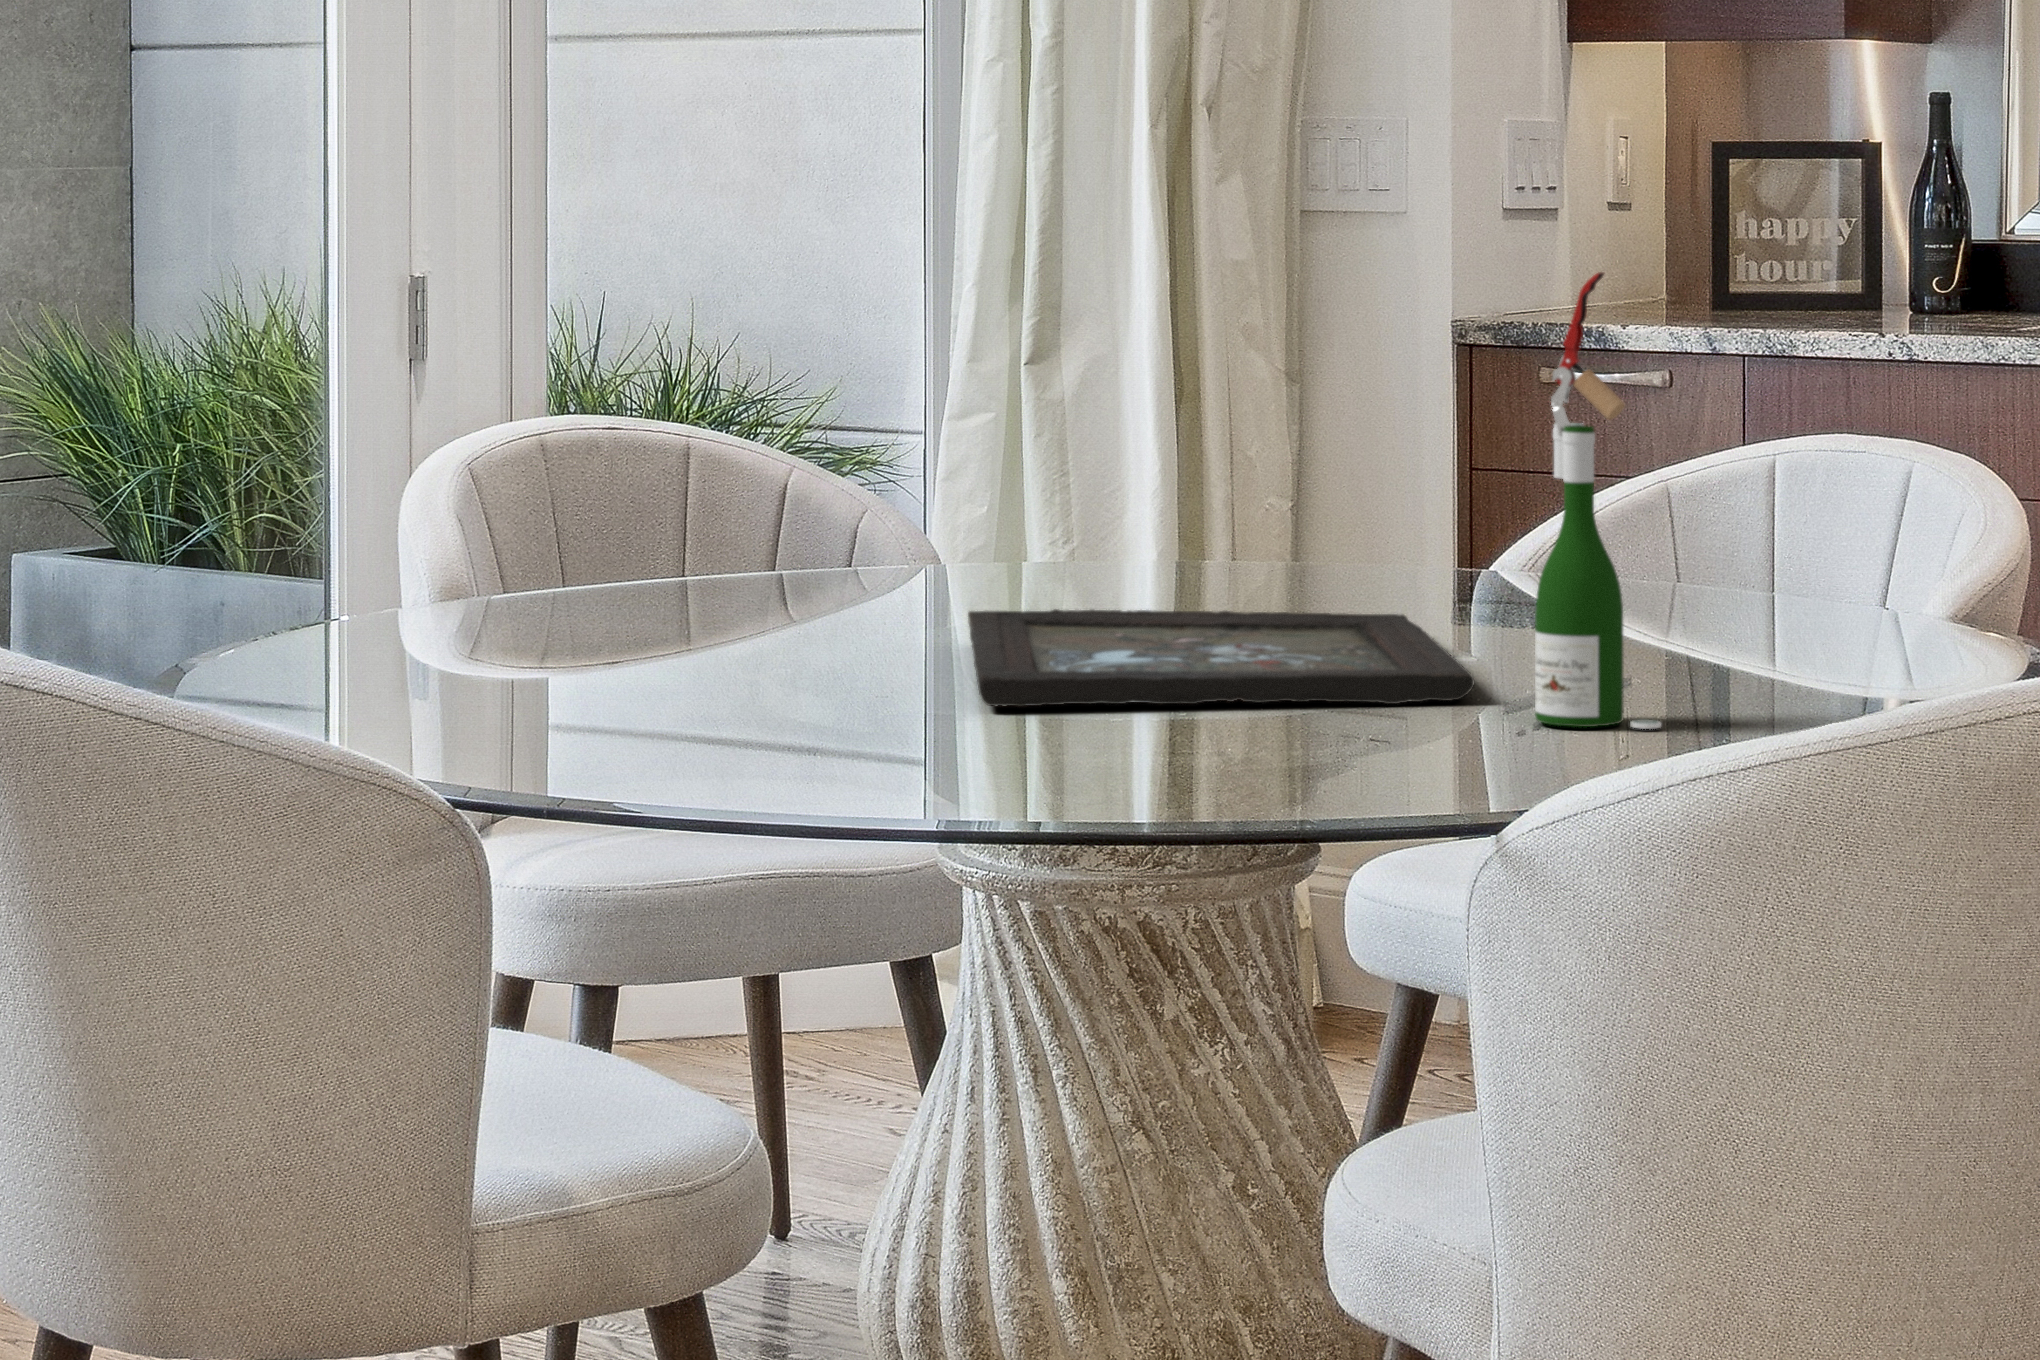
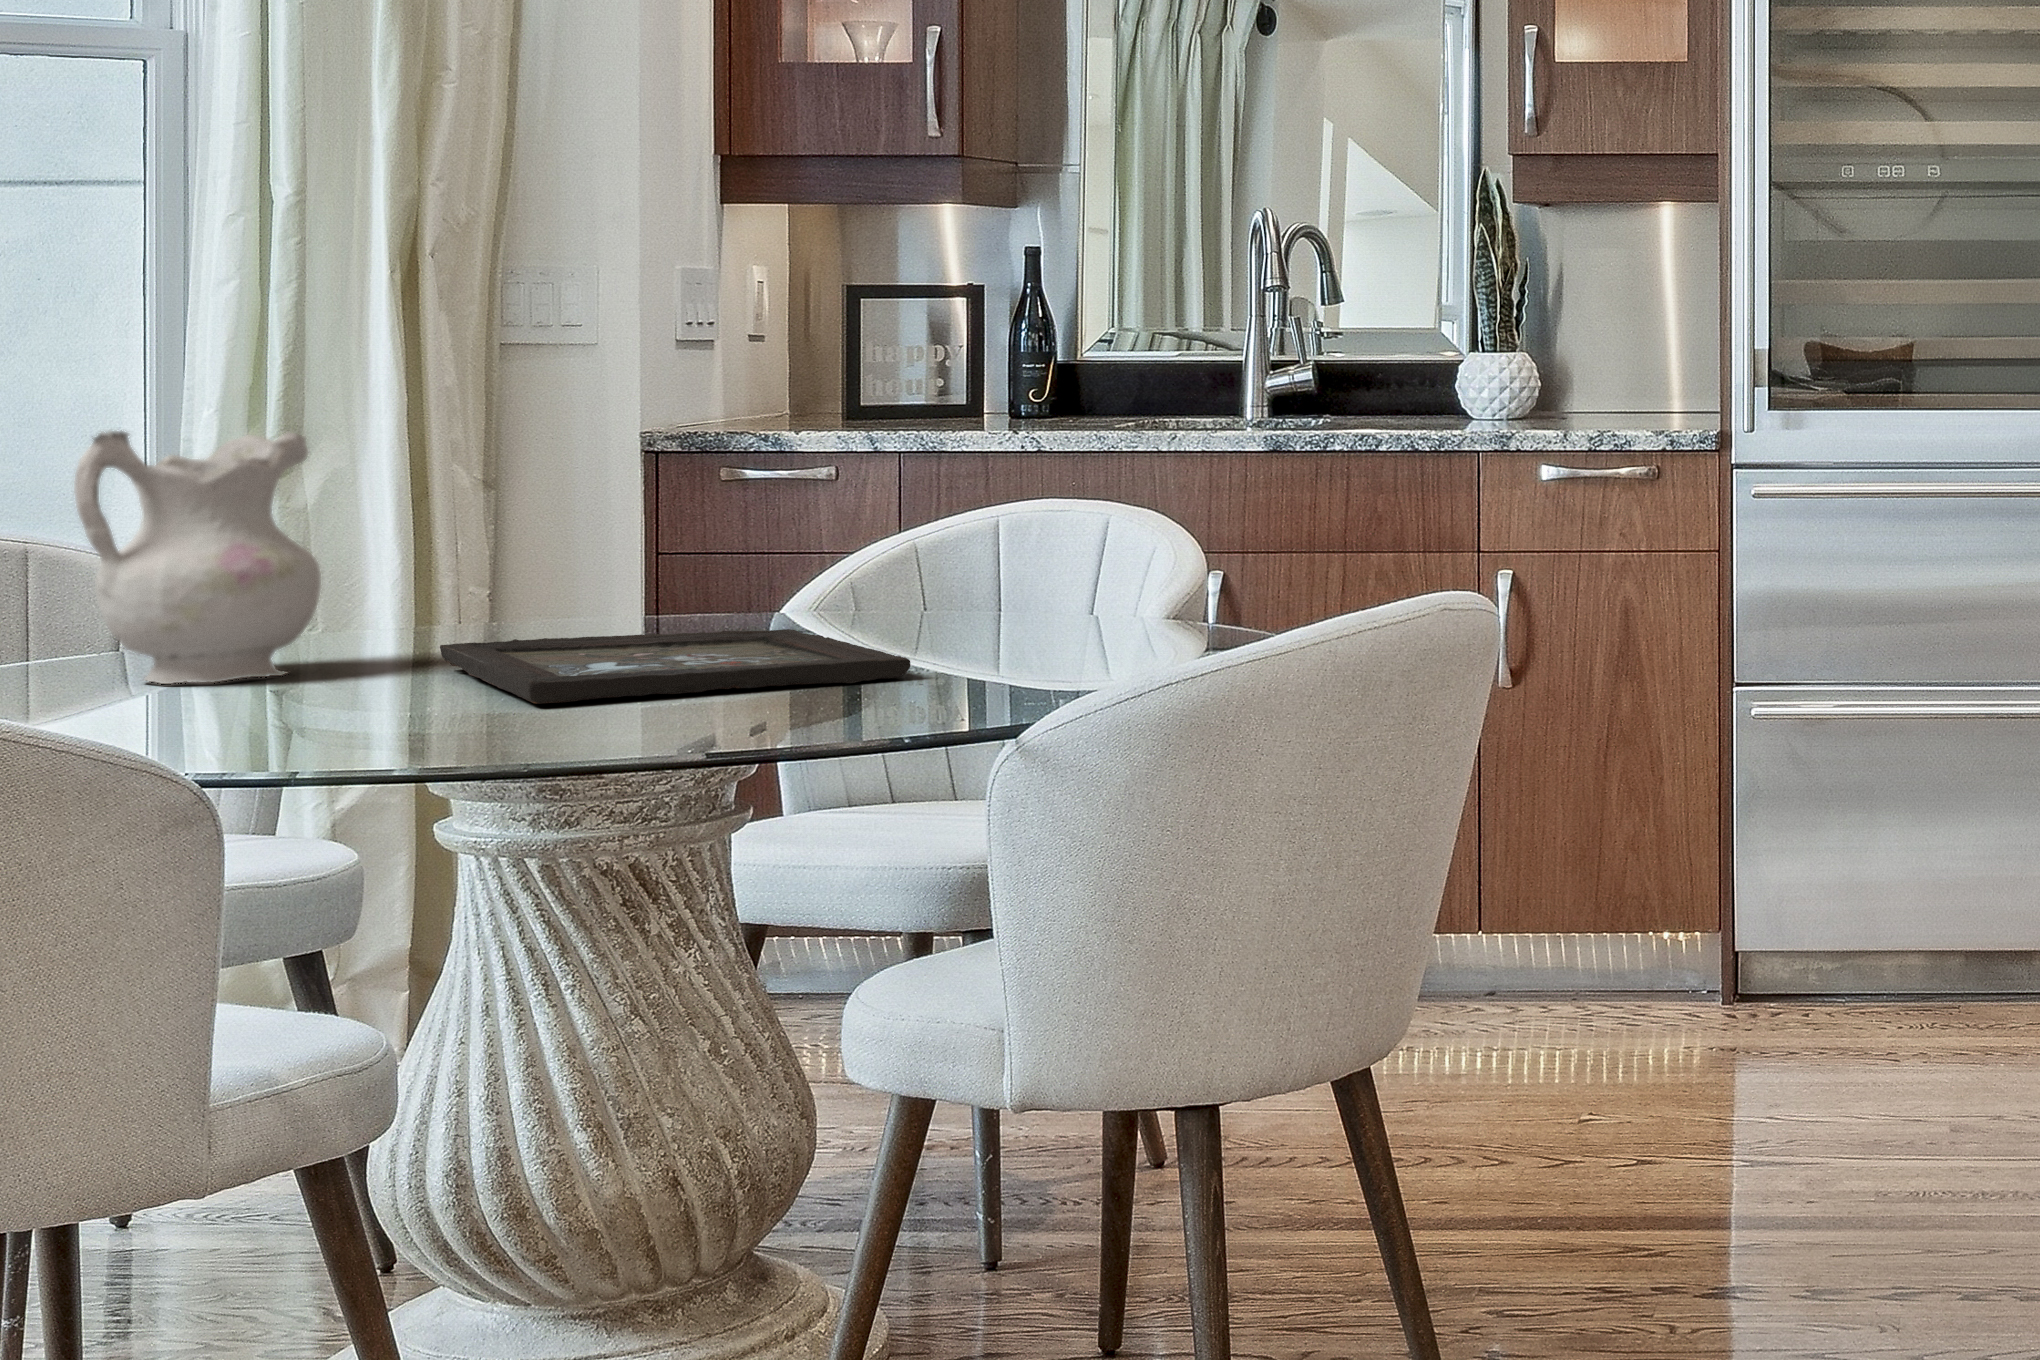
wine bottle: present [1535,272,1661,729] -> none [972,368,1067,686]
ceramic pitcher: none [578,328,850,643] -> present [74,431,321,684]

